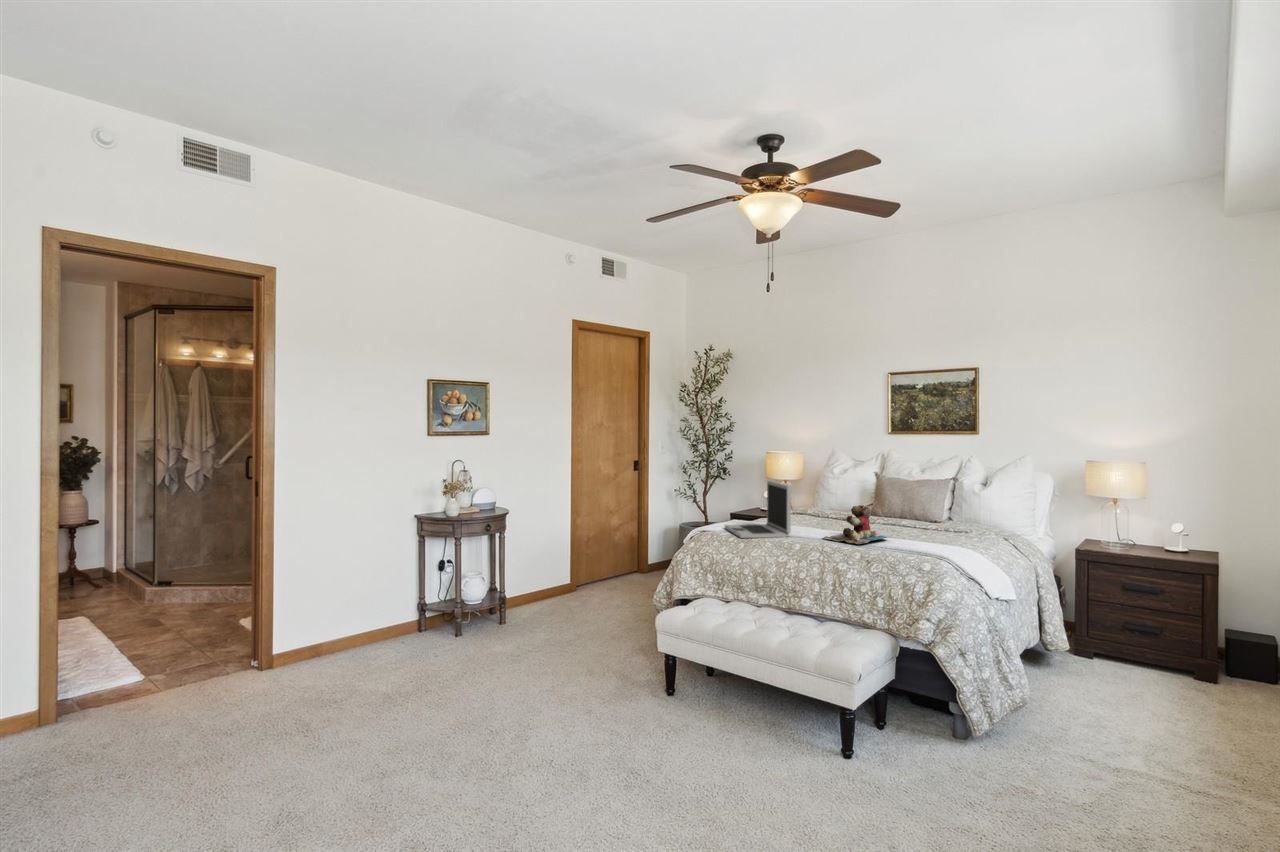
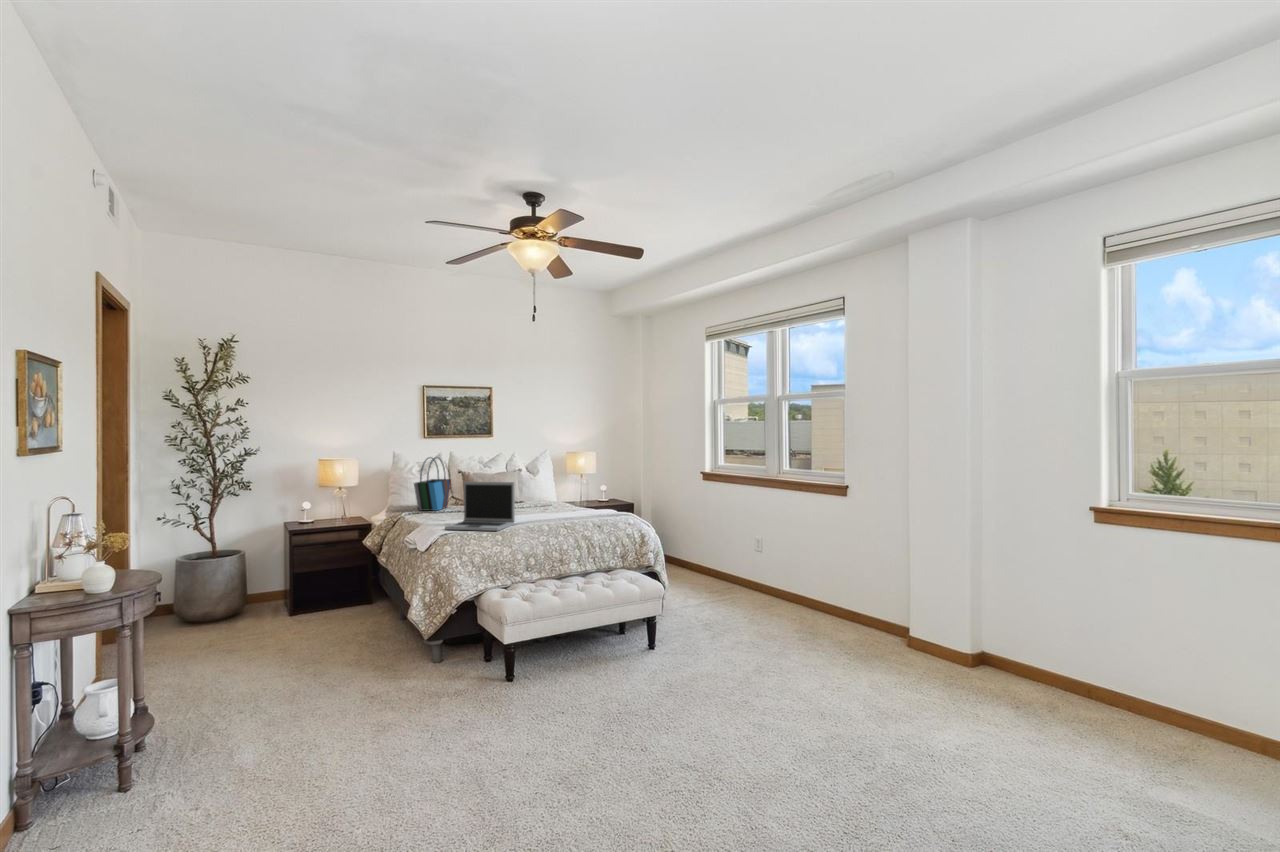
tote bag: none [799,453,859,513] -> present [414,457,451,511]
teddy bear: present [823,505,889,544] -> none [533,491,573,520]

